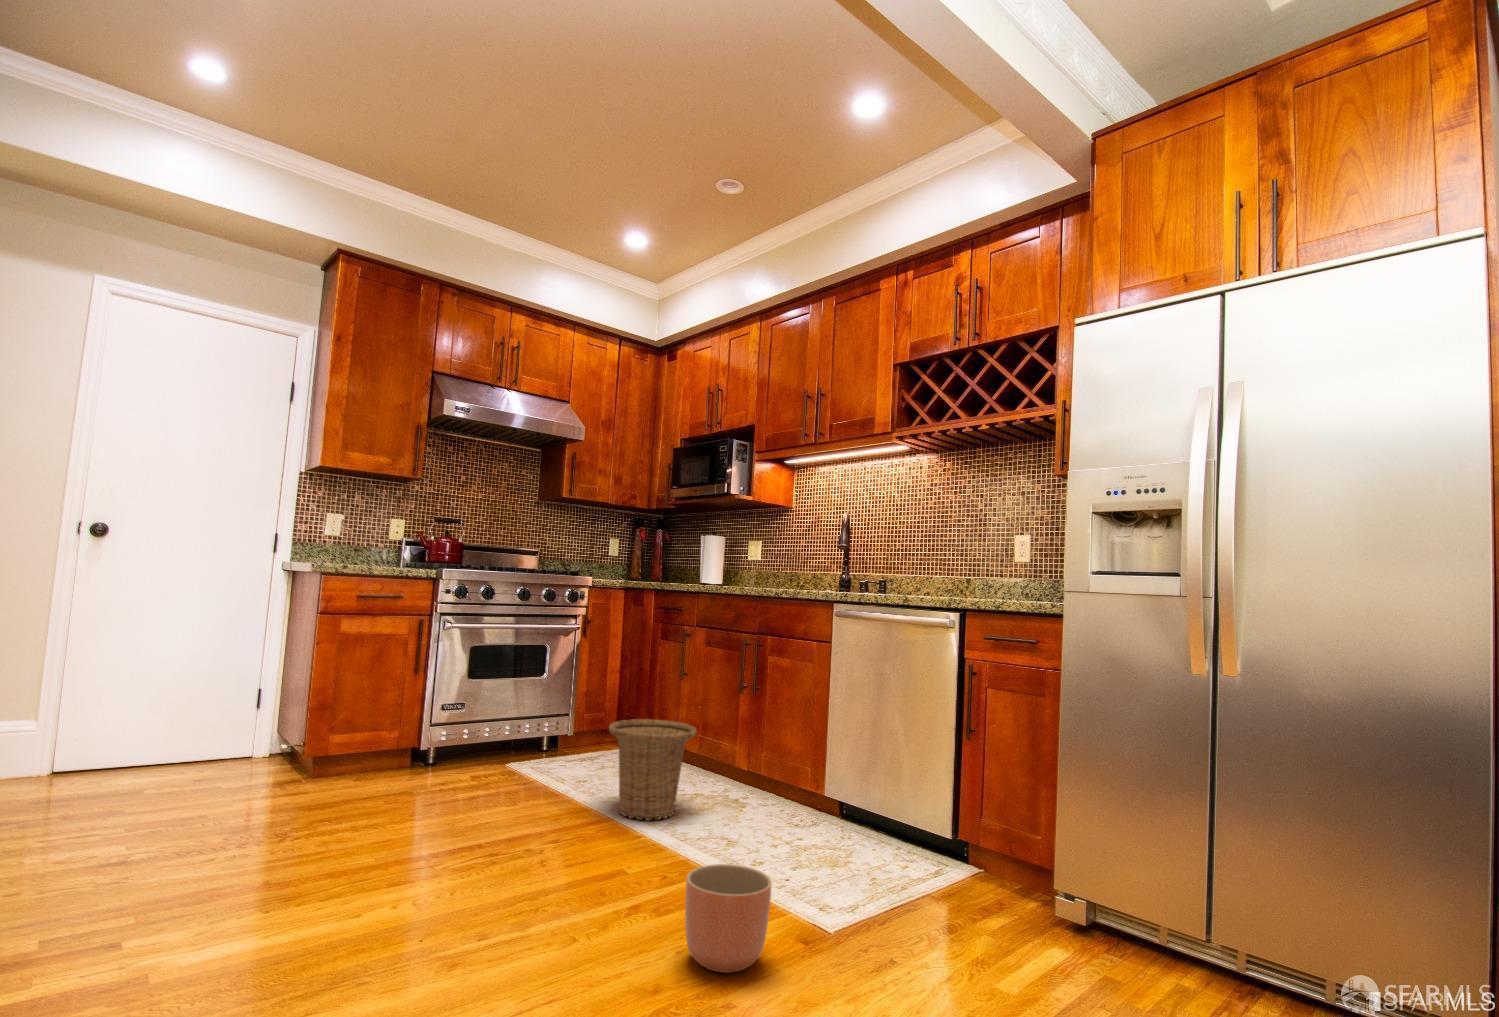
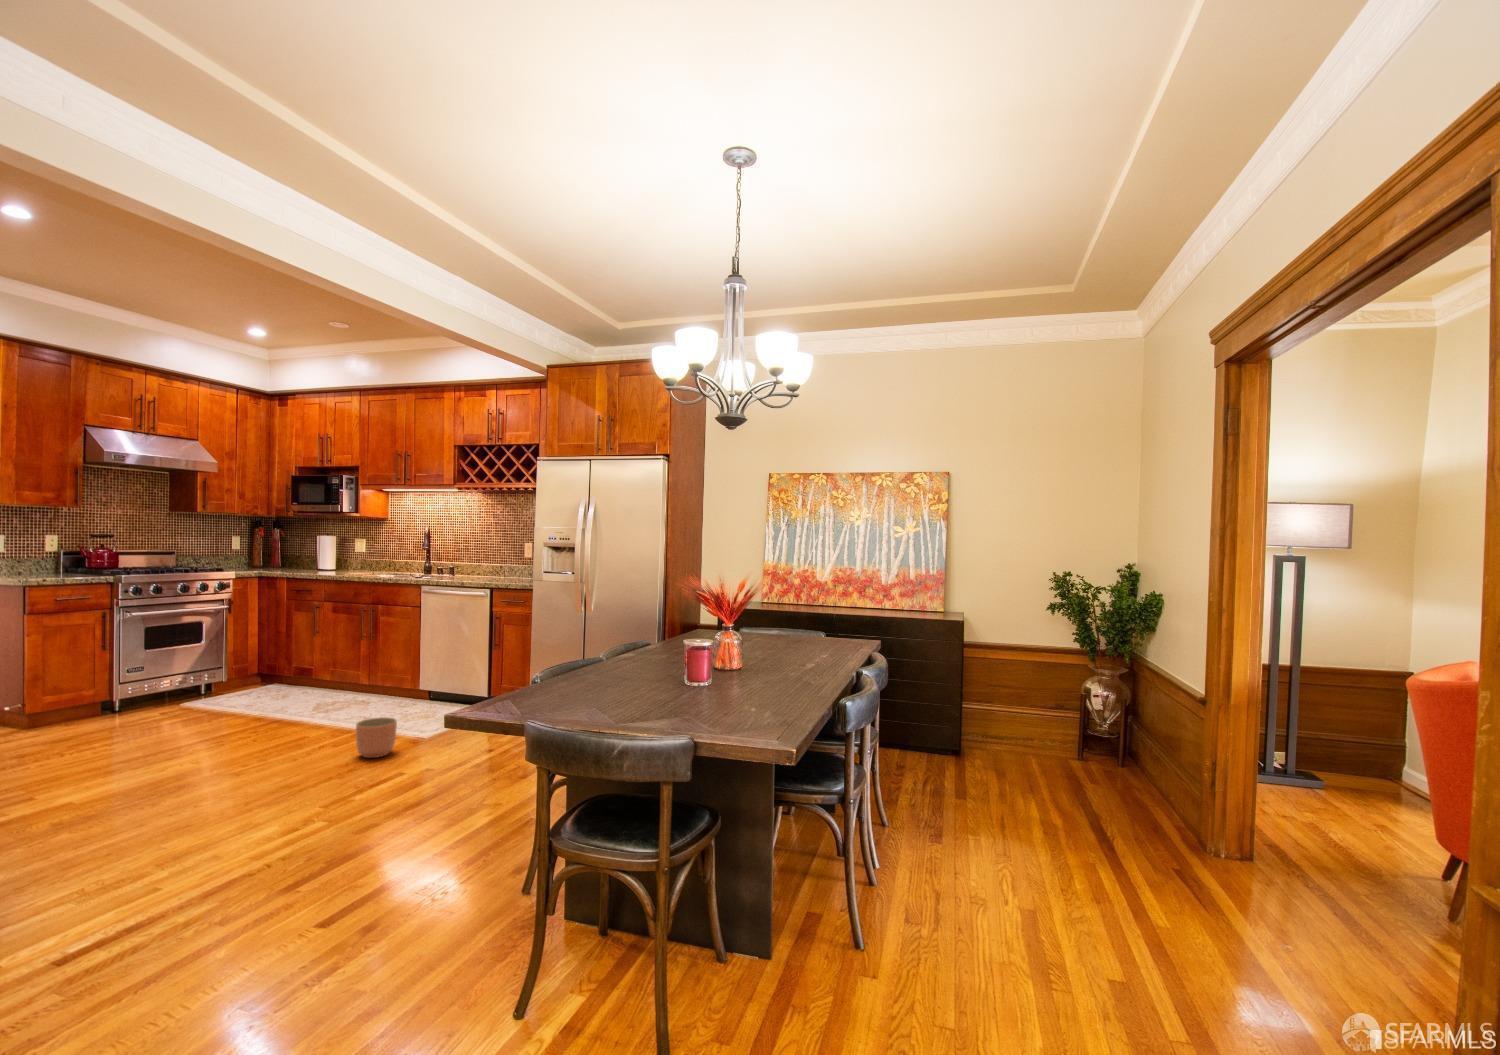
basket: present [609,719,697,820] -> none [278,661,338,718]

